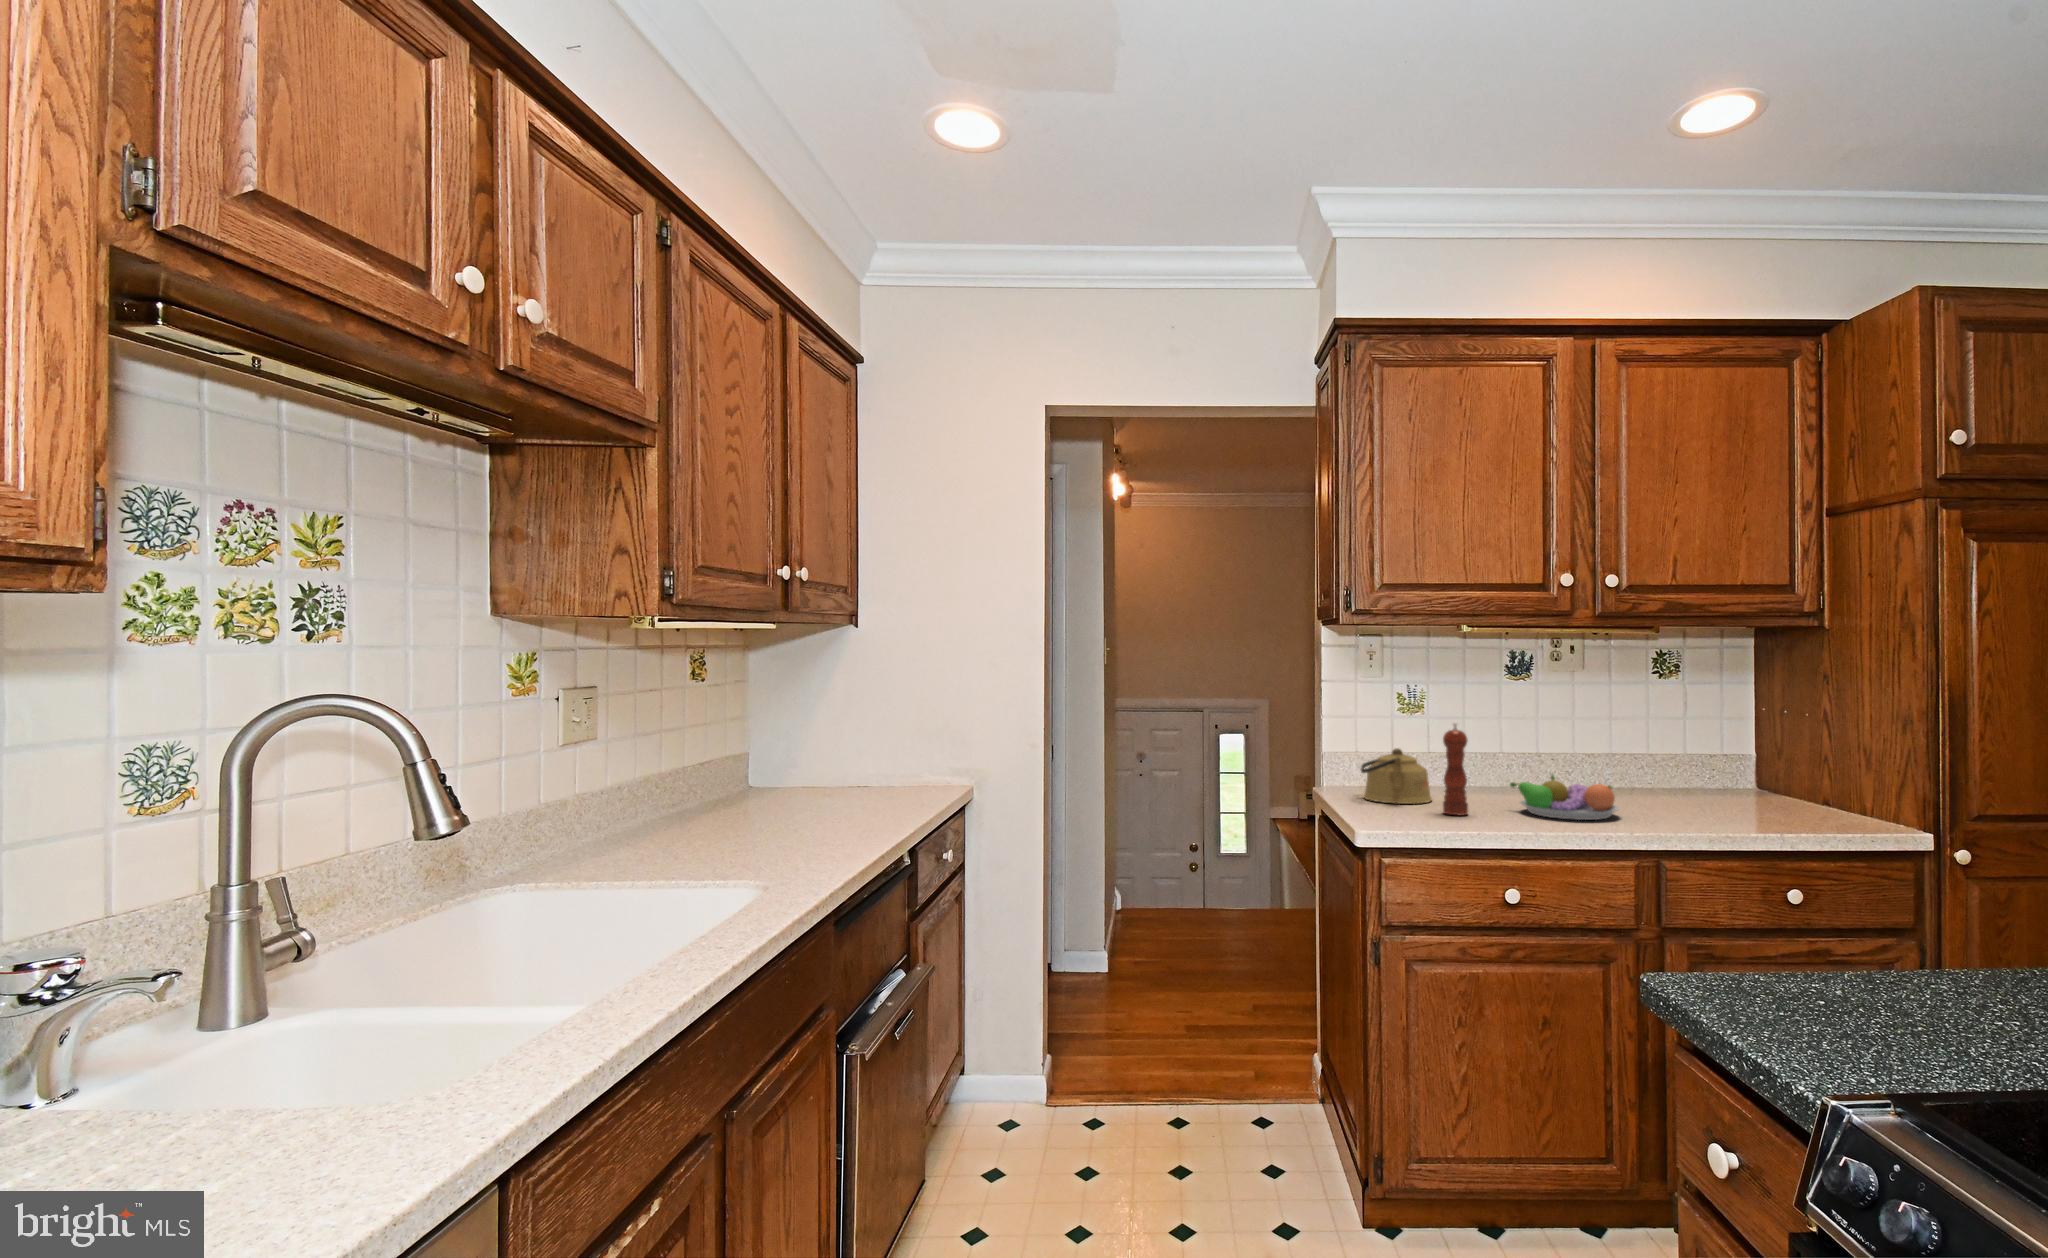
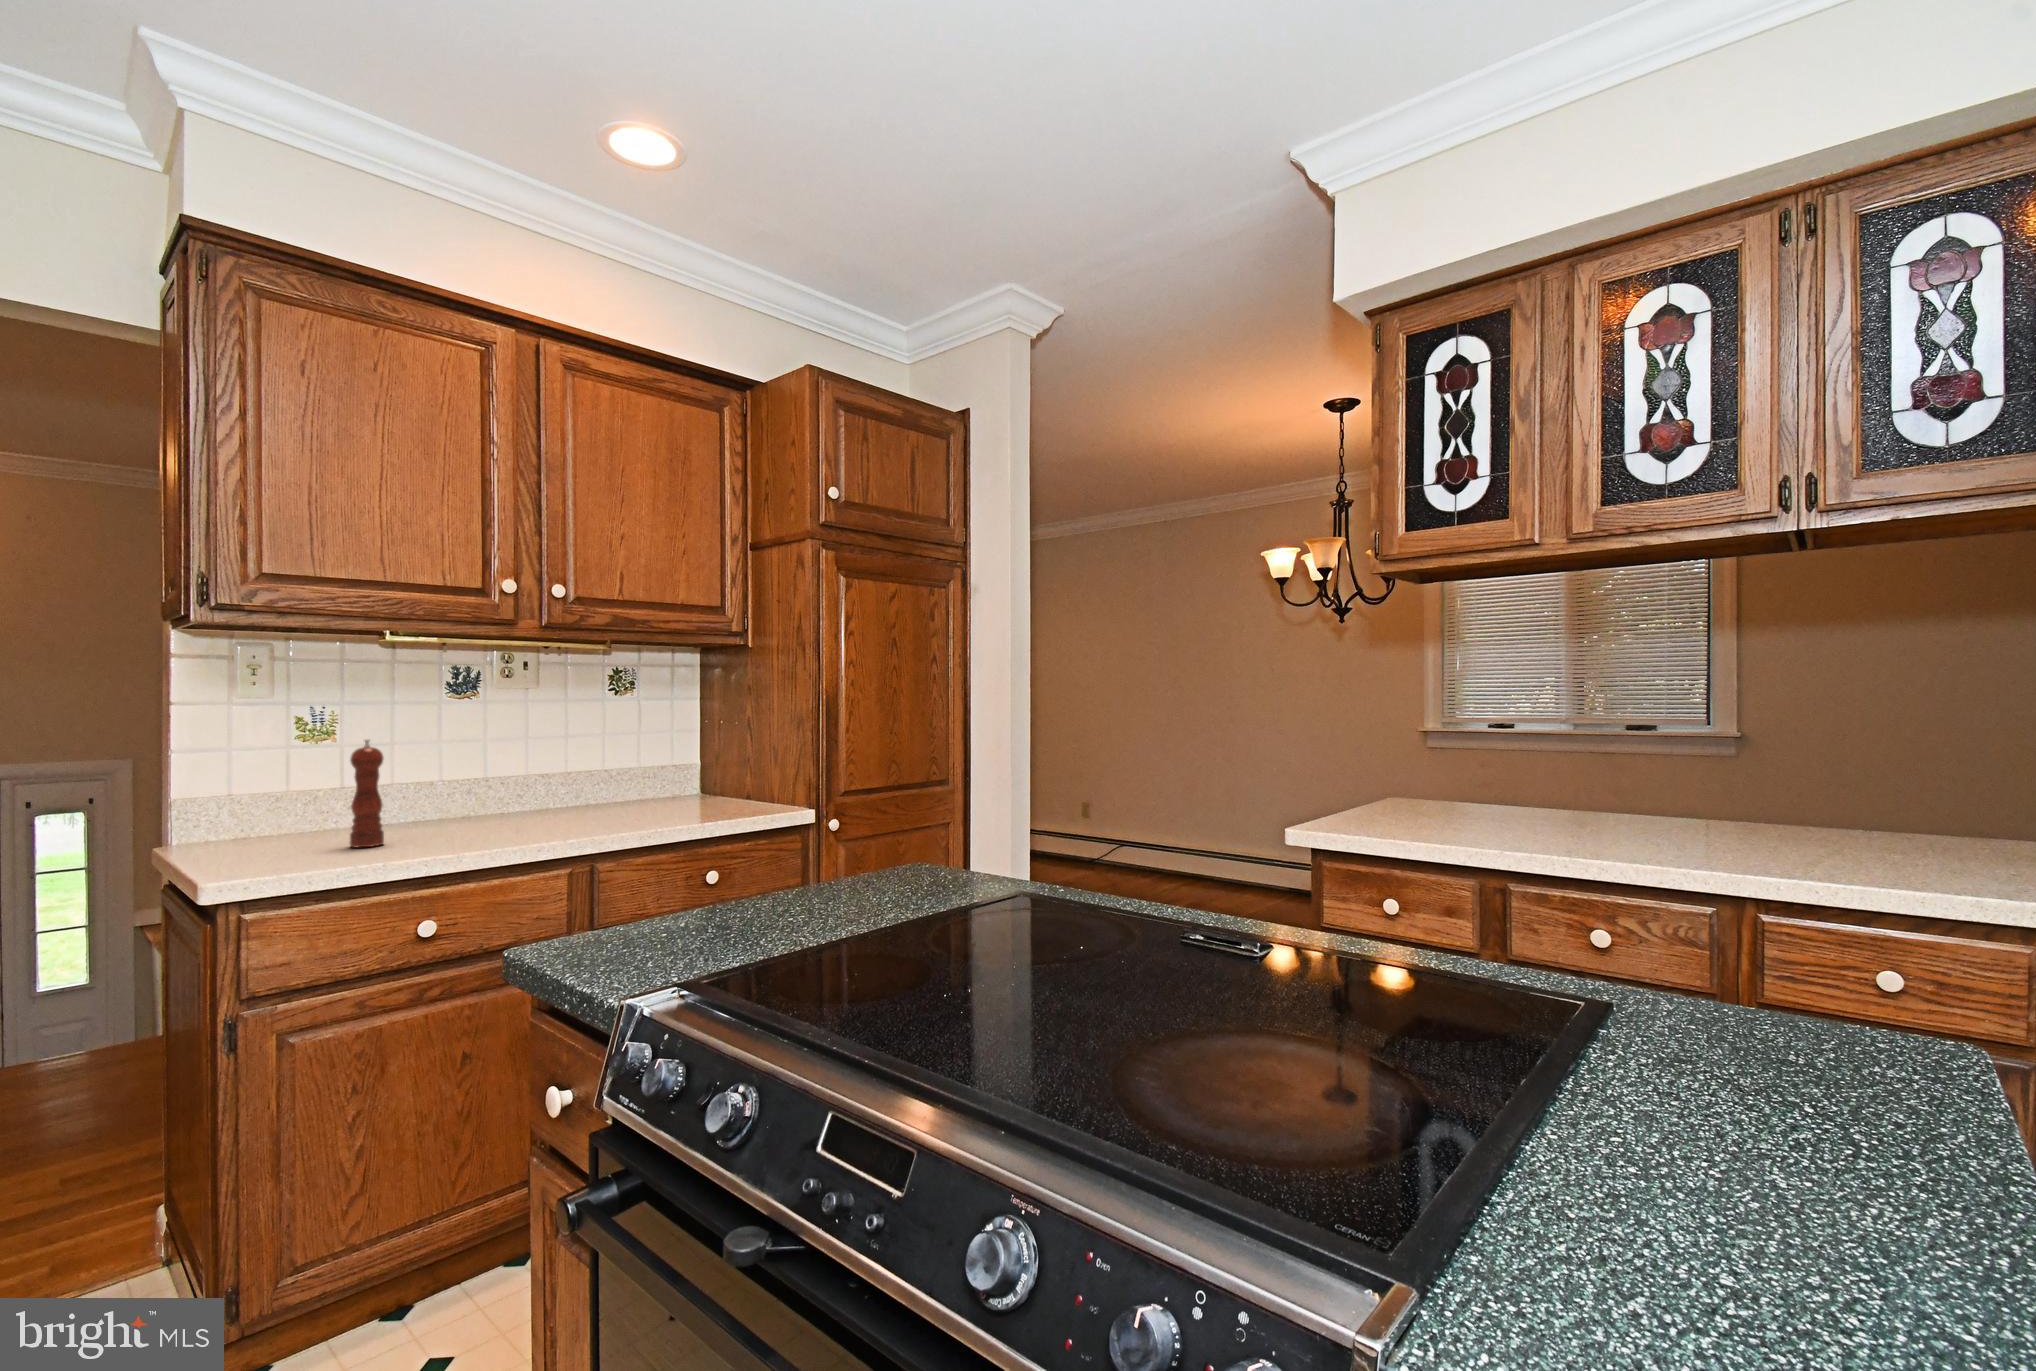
kettle: present [1361,748,1432,804] -> none [240,776,349,844]
fruit bowl: present [1510,775,1619,820] -> none [443,790,563,836]

